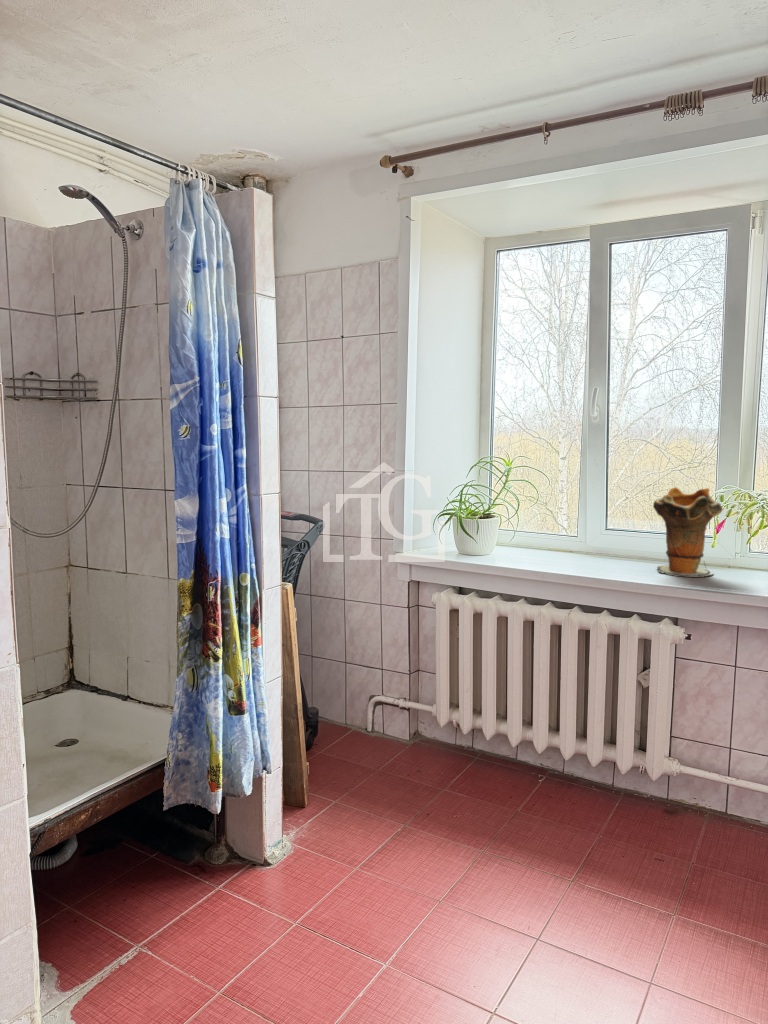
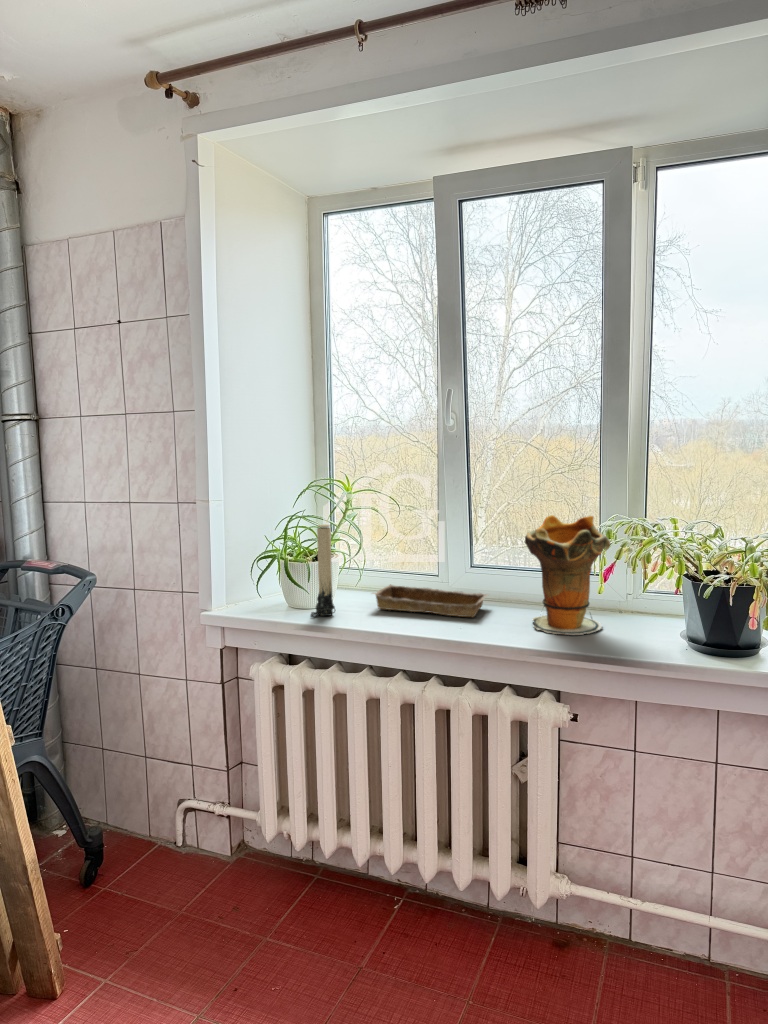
candle: none [482,489,501,559] -> present [311,524,336,617]
tray: none [527,540,621,564] -> present [374,585,488,617]

